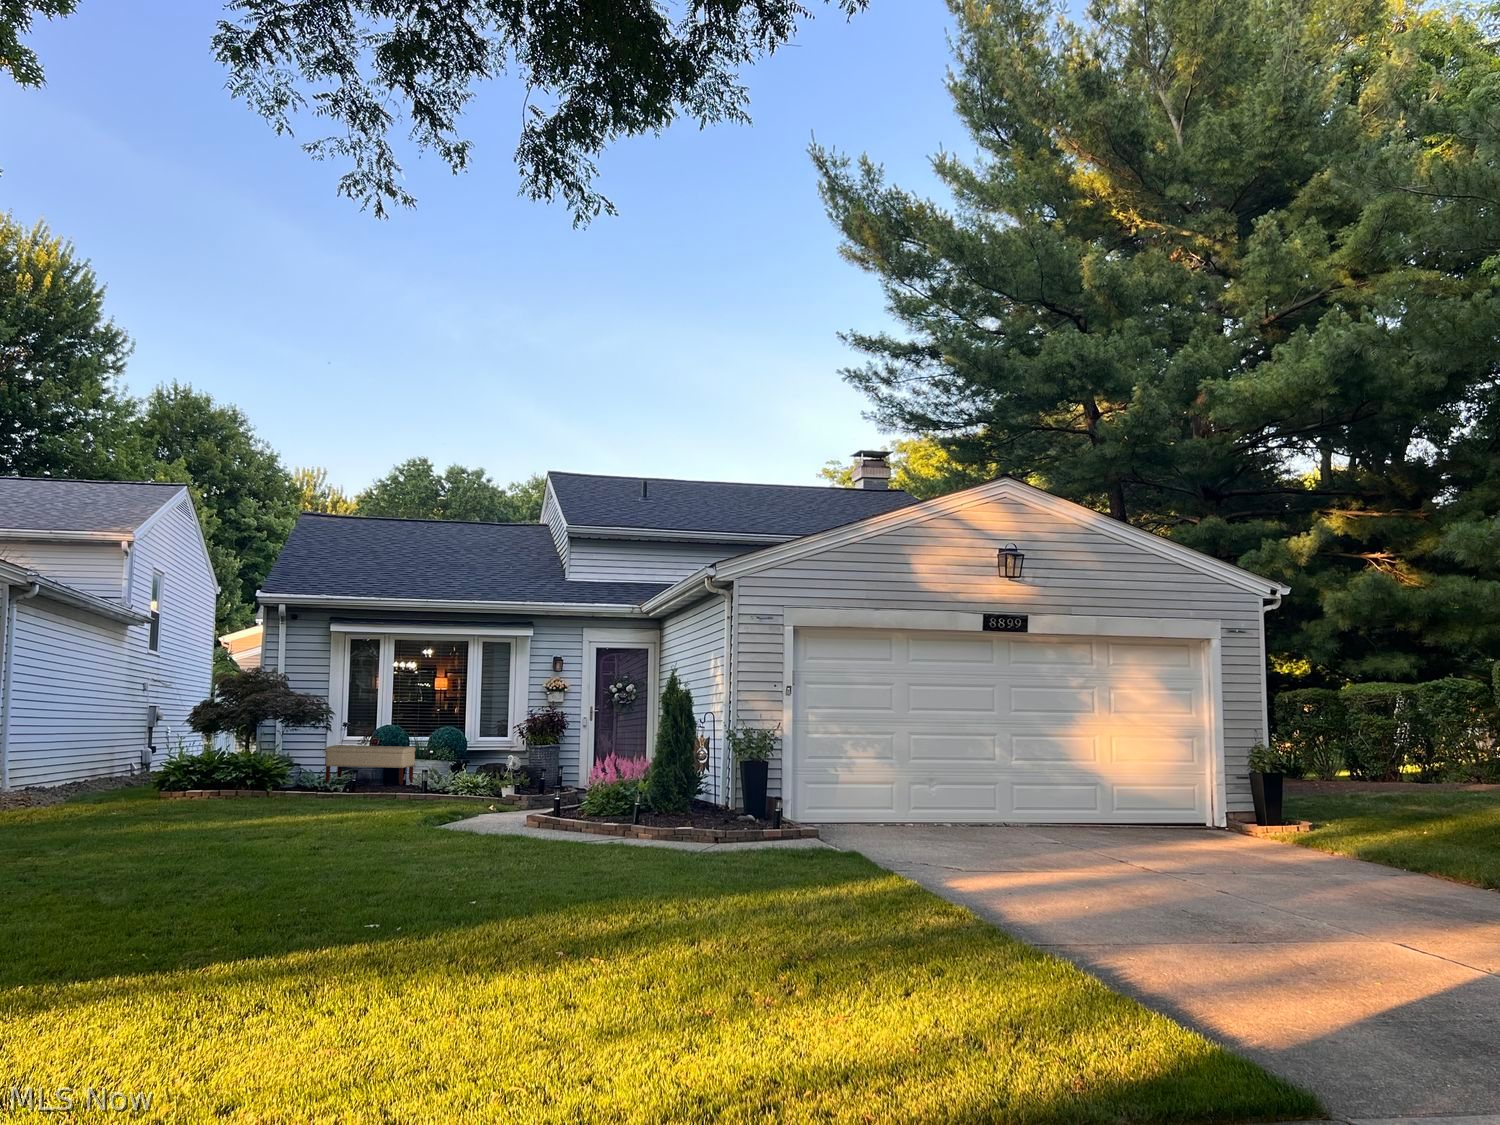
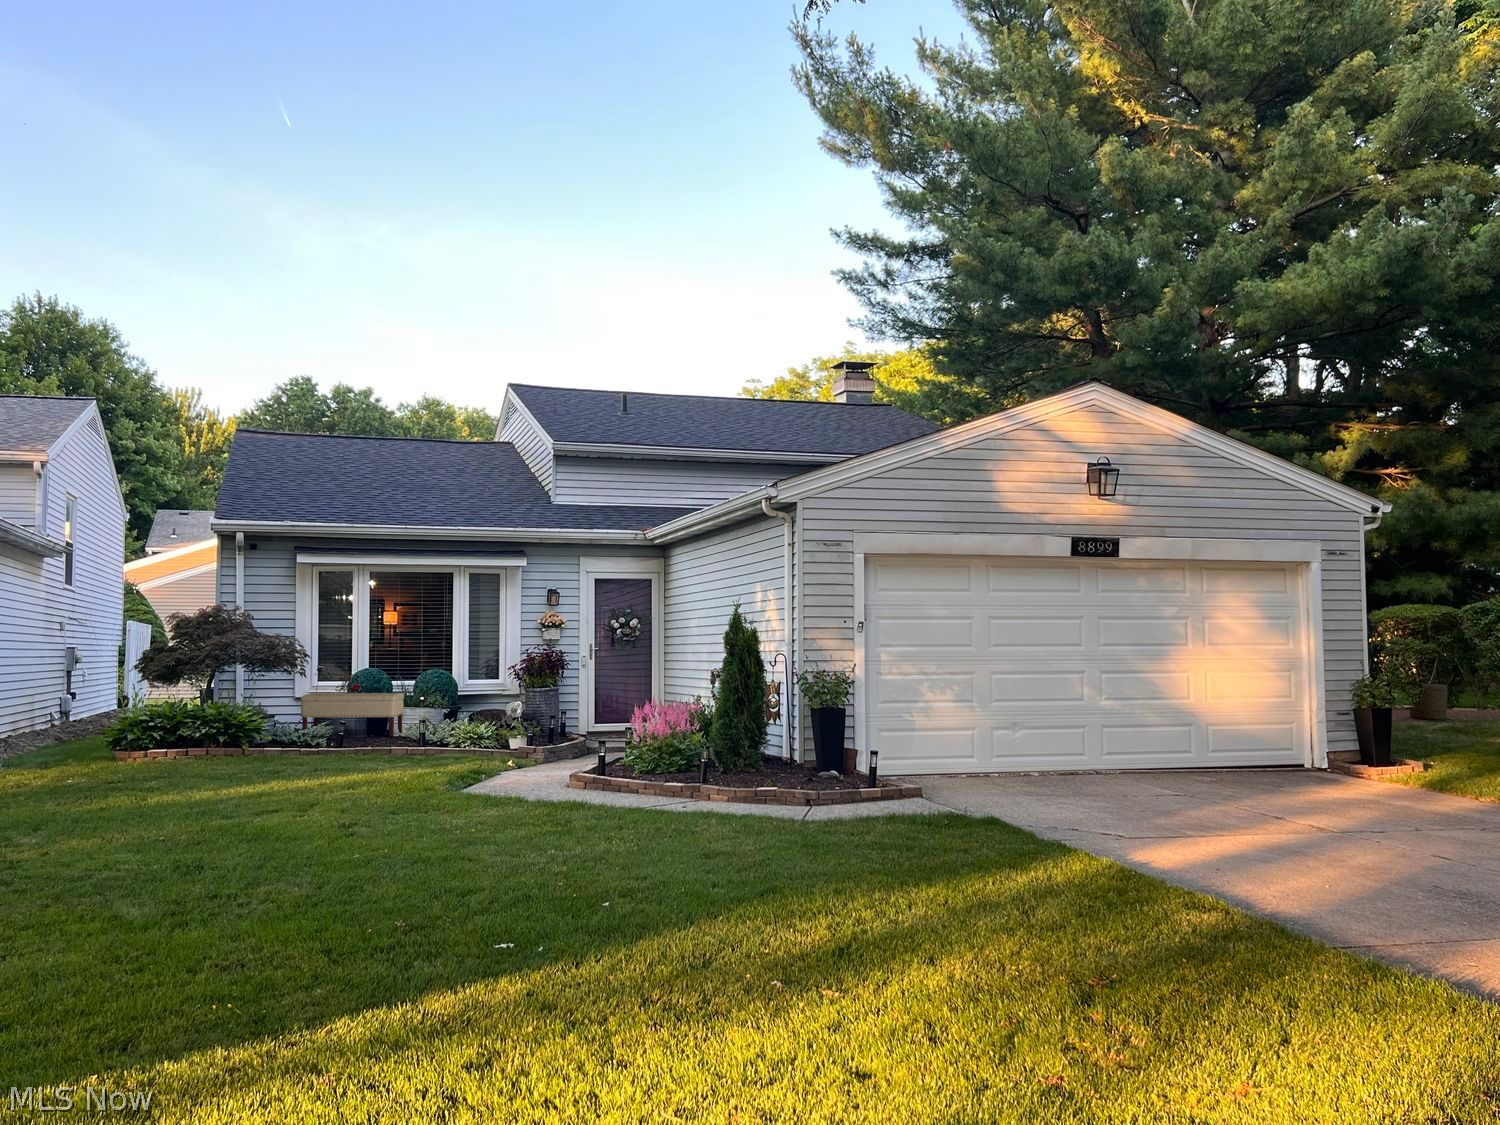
woven basket: none [1365,761,1404,797] -> present [1409,684,1448,720]

